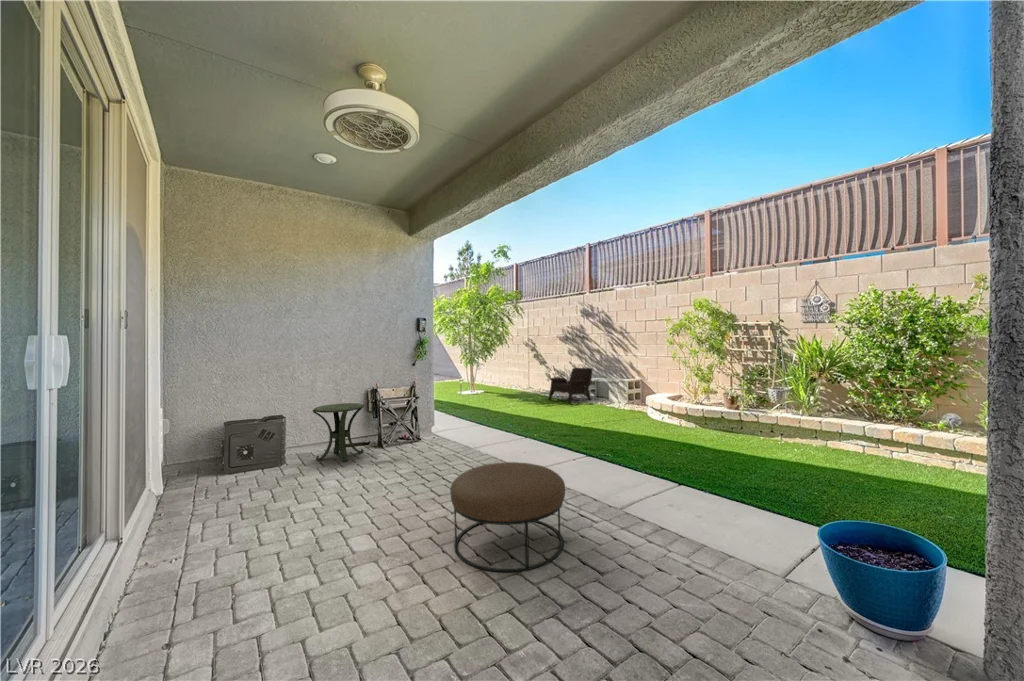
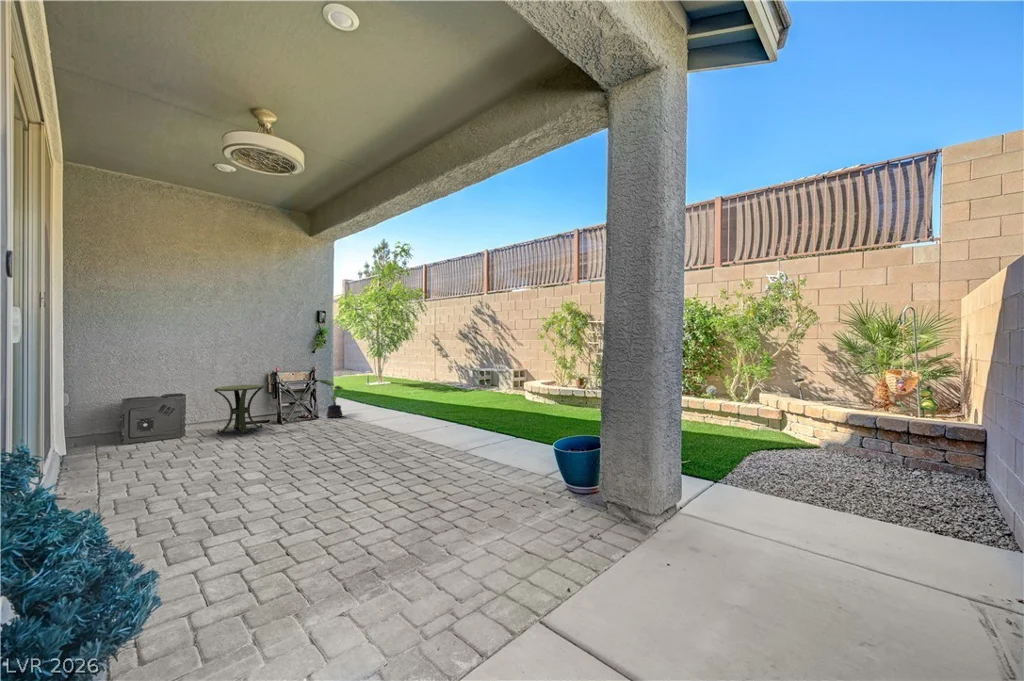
armchair: present [548,368,592,403] -> none [447,360,486,391]
potted plant: none [419,396,450,441] -> present [318,380,343,418]
ottoman: present [450,462,565,572] -> none [321,419,407,485]

